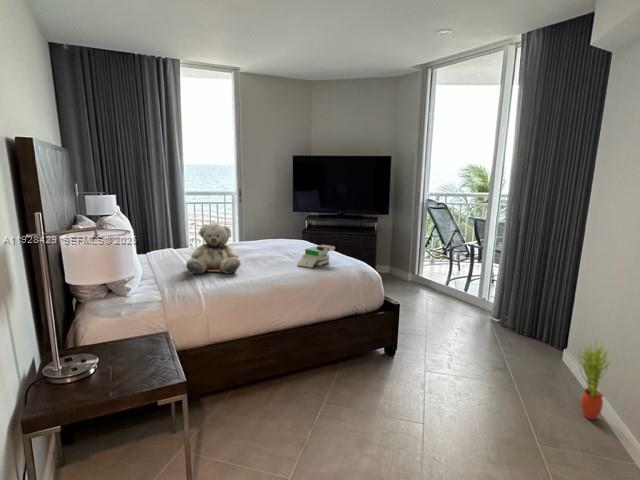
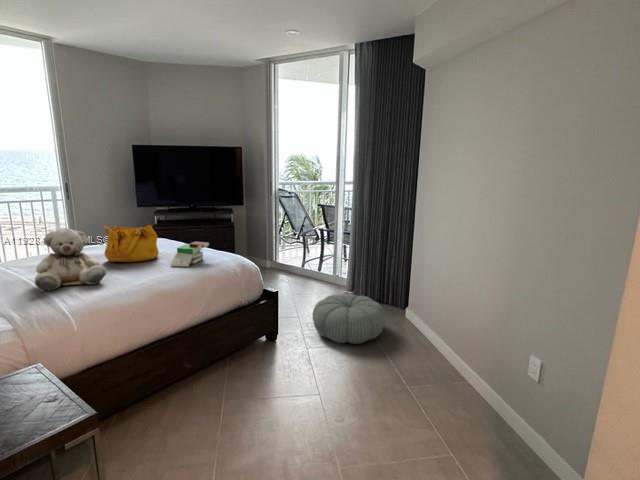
handbag: none [249,223,292,258] -> present [104,222,159,262]
pouf: none [440,319,531,381] -> present [313,294,385,344]
potted plant: present [578,339,611,420] -> none [418,294,442,356]

